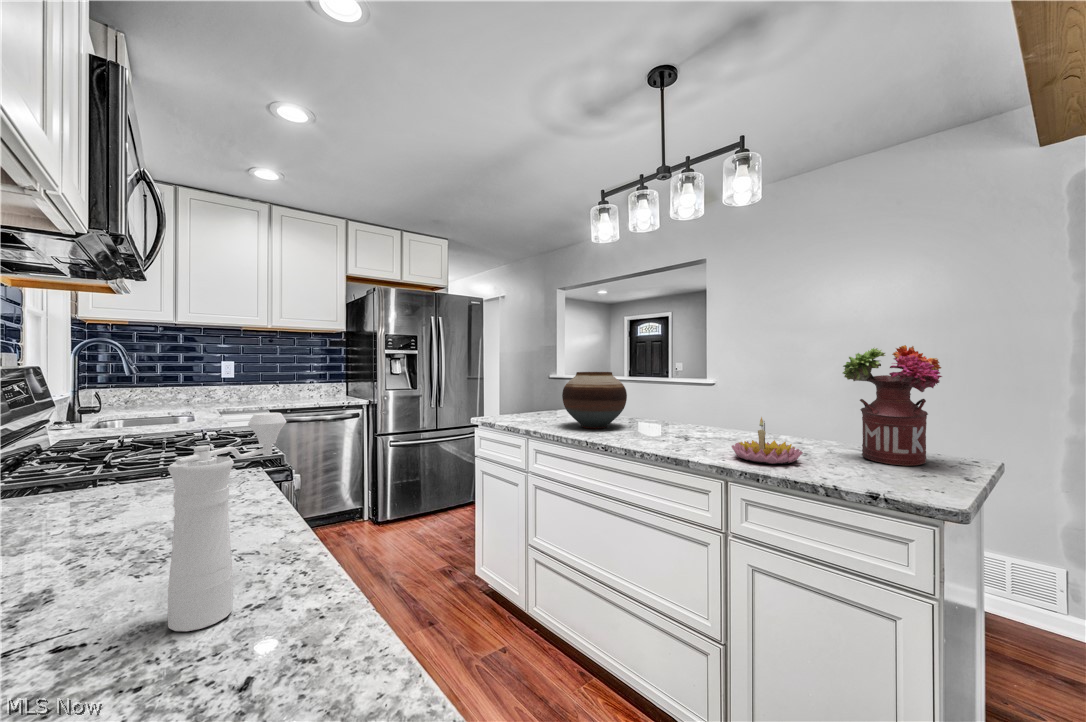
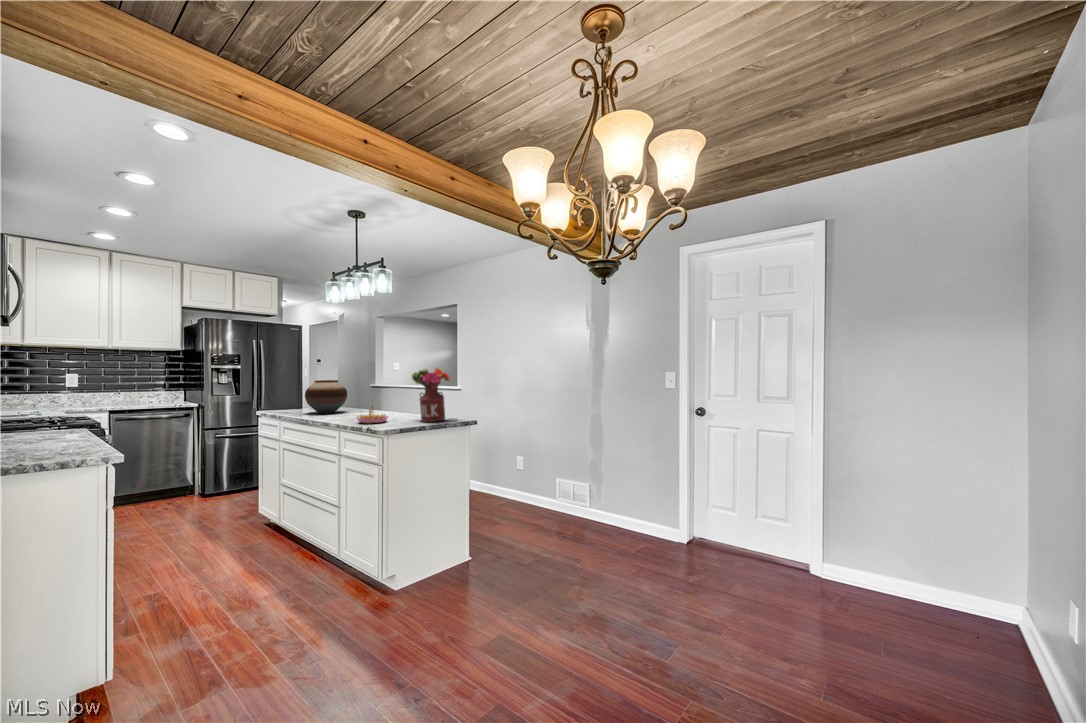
pepper mill: present [168,413,286,631] -> none [43,398,87,455]

